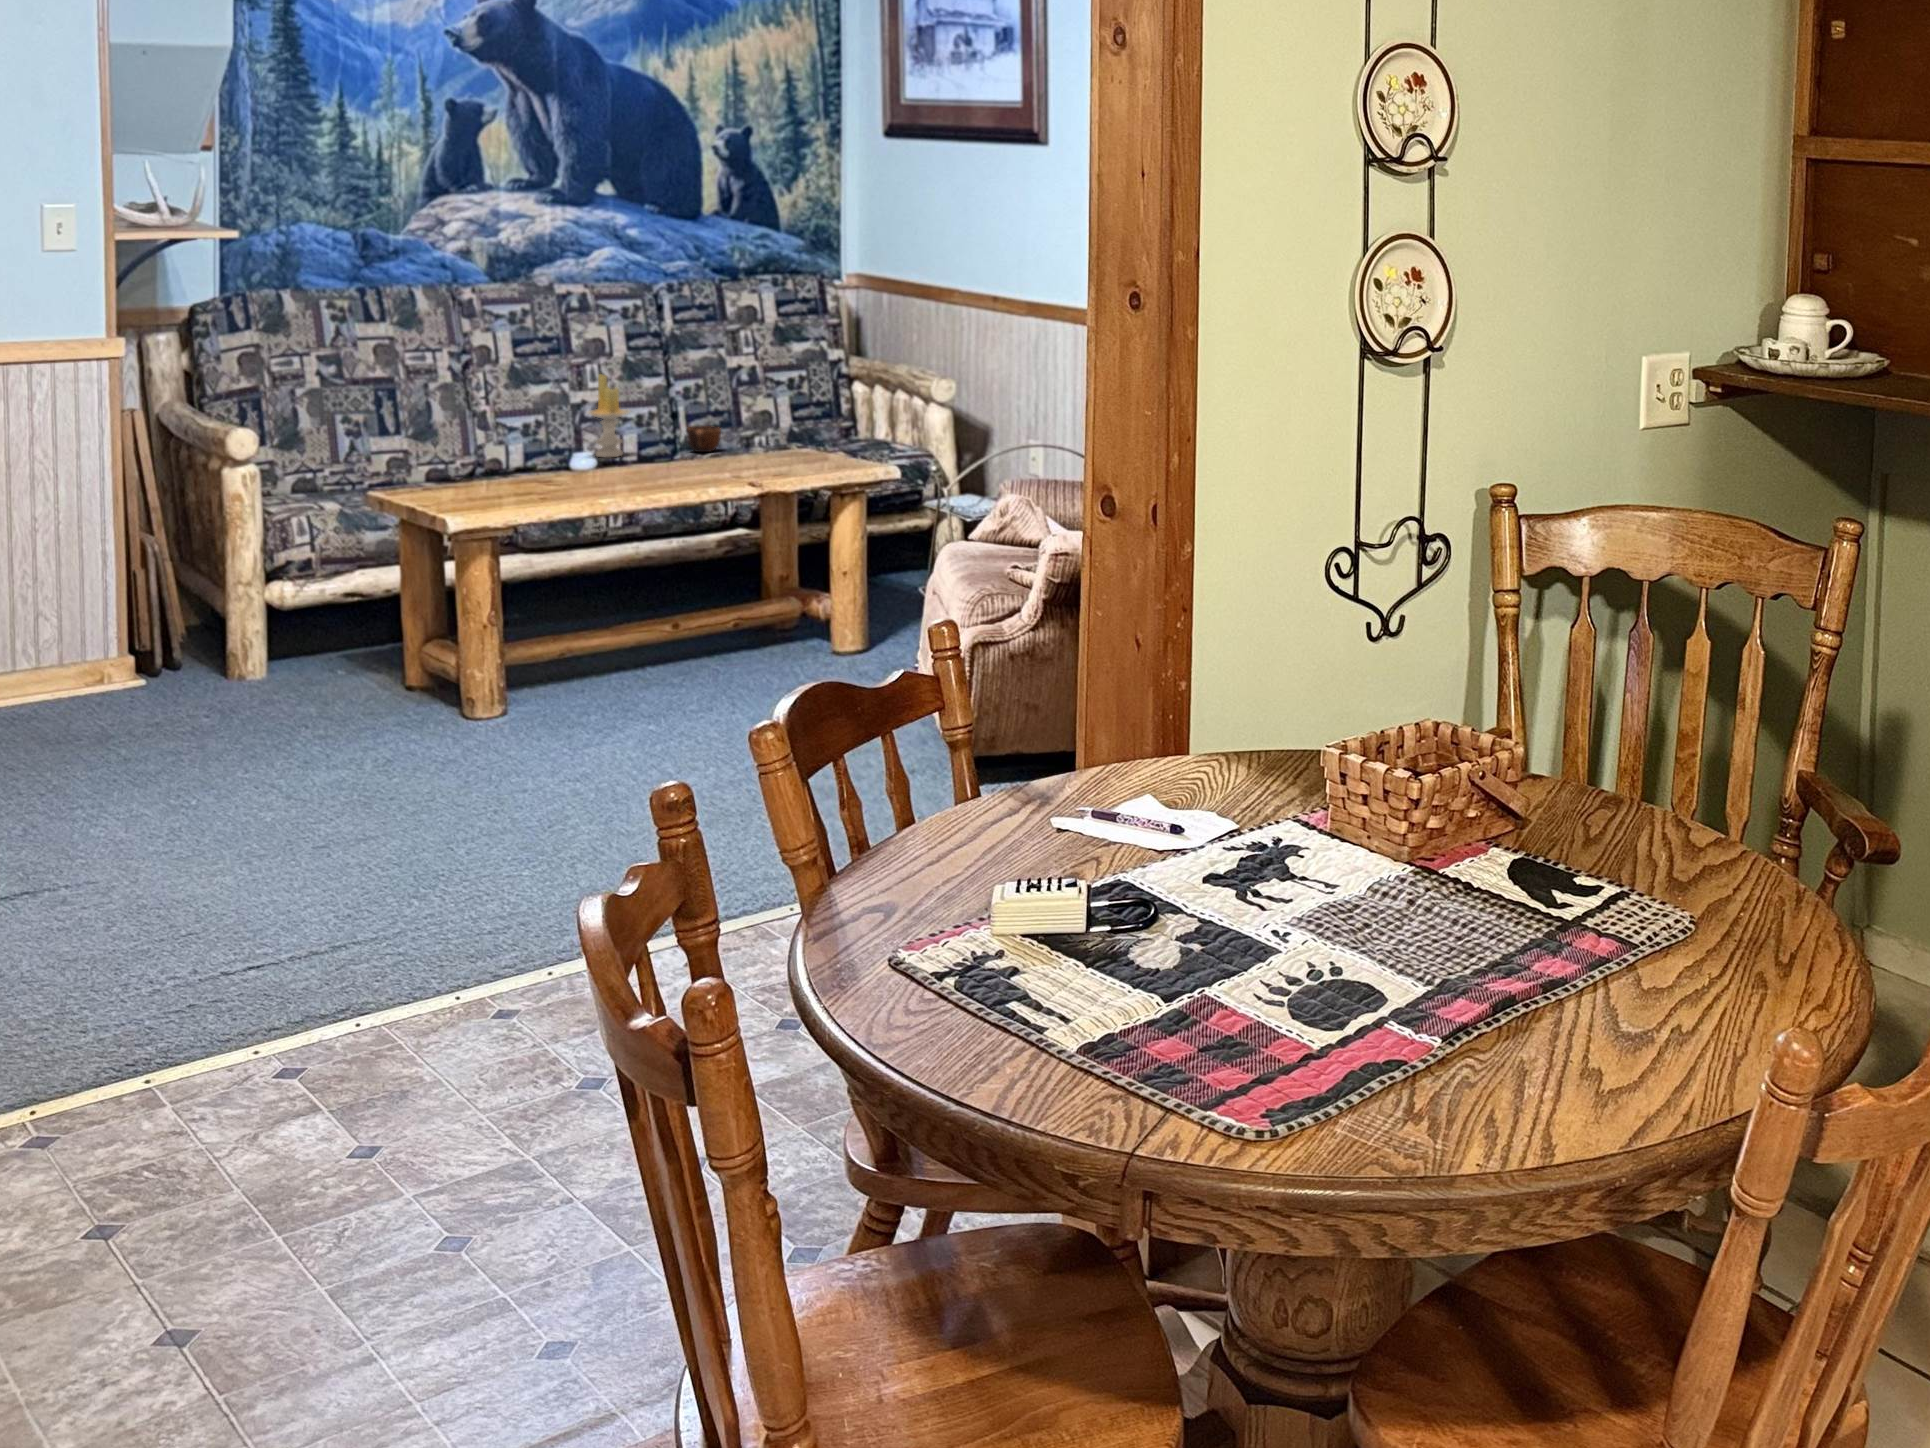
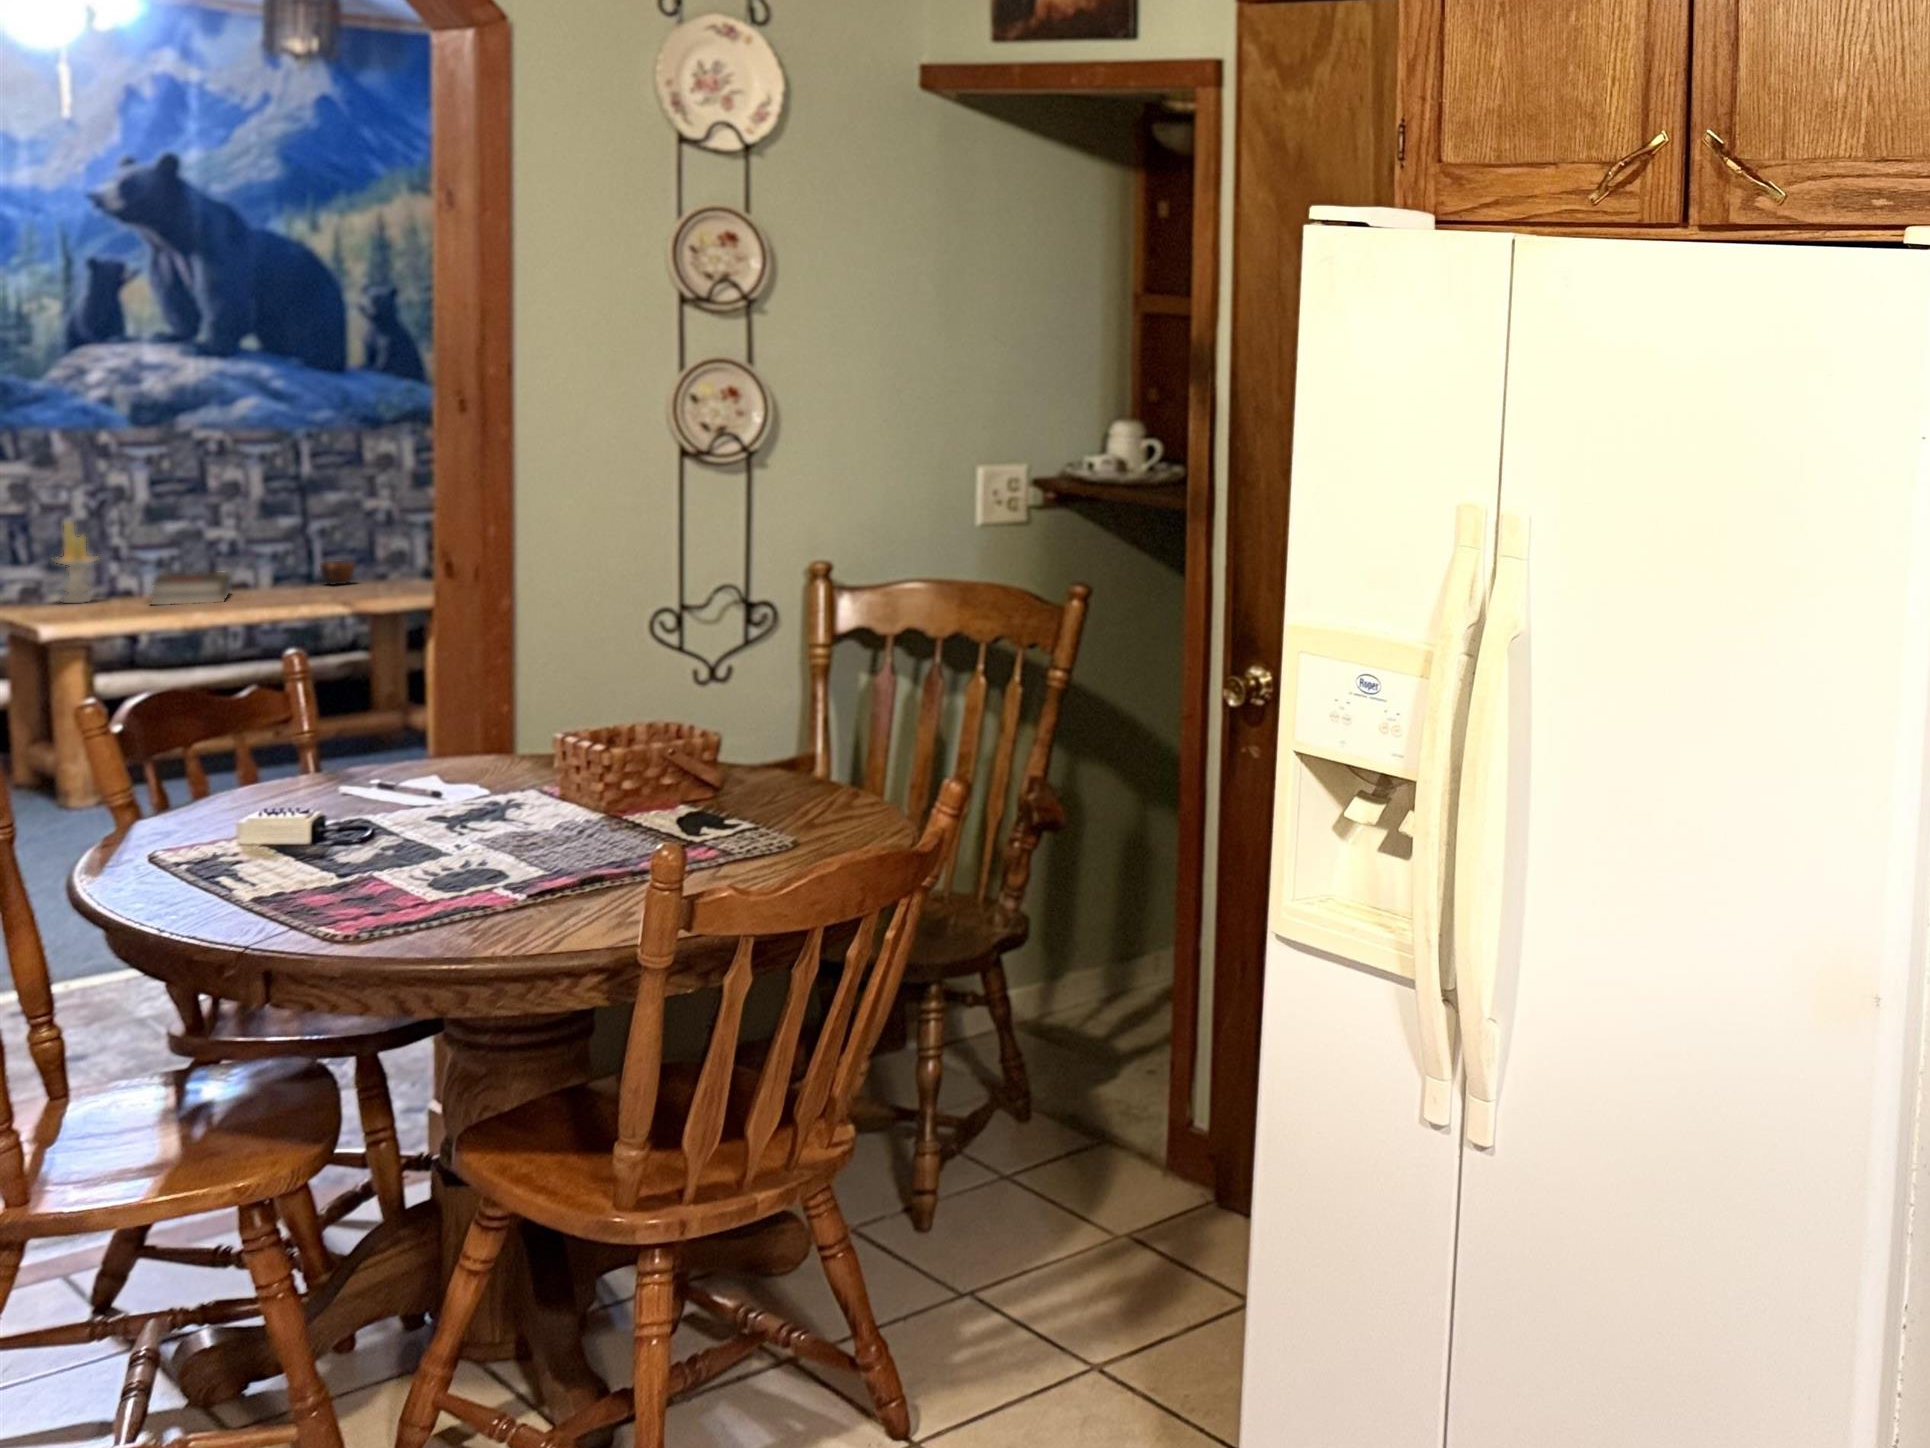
candle: present [587,374,630,457] -> present [58,522,95,603]
book: none [526,440,602,478] -> present [151,572,230,605]

